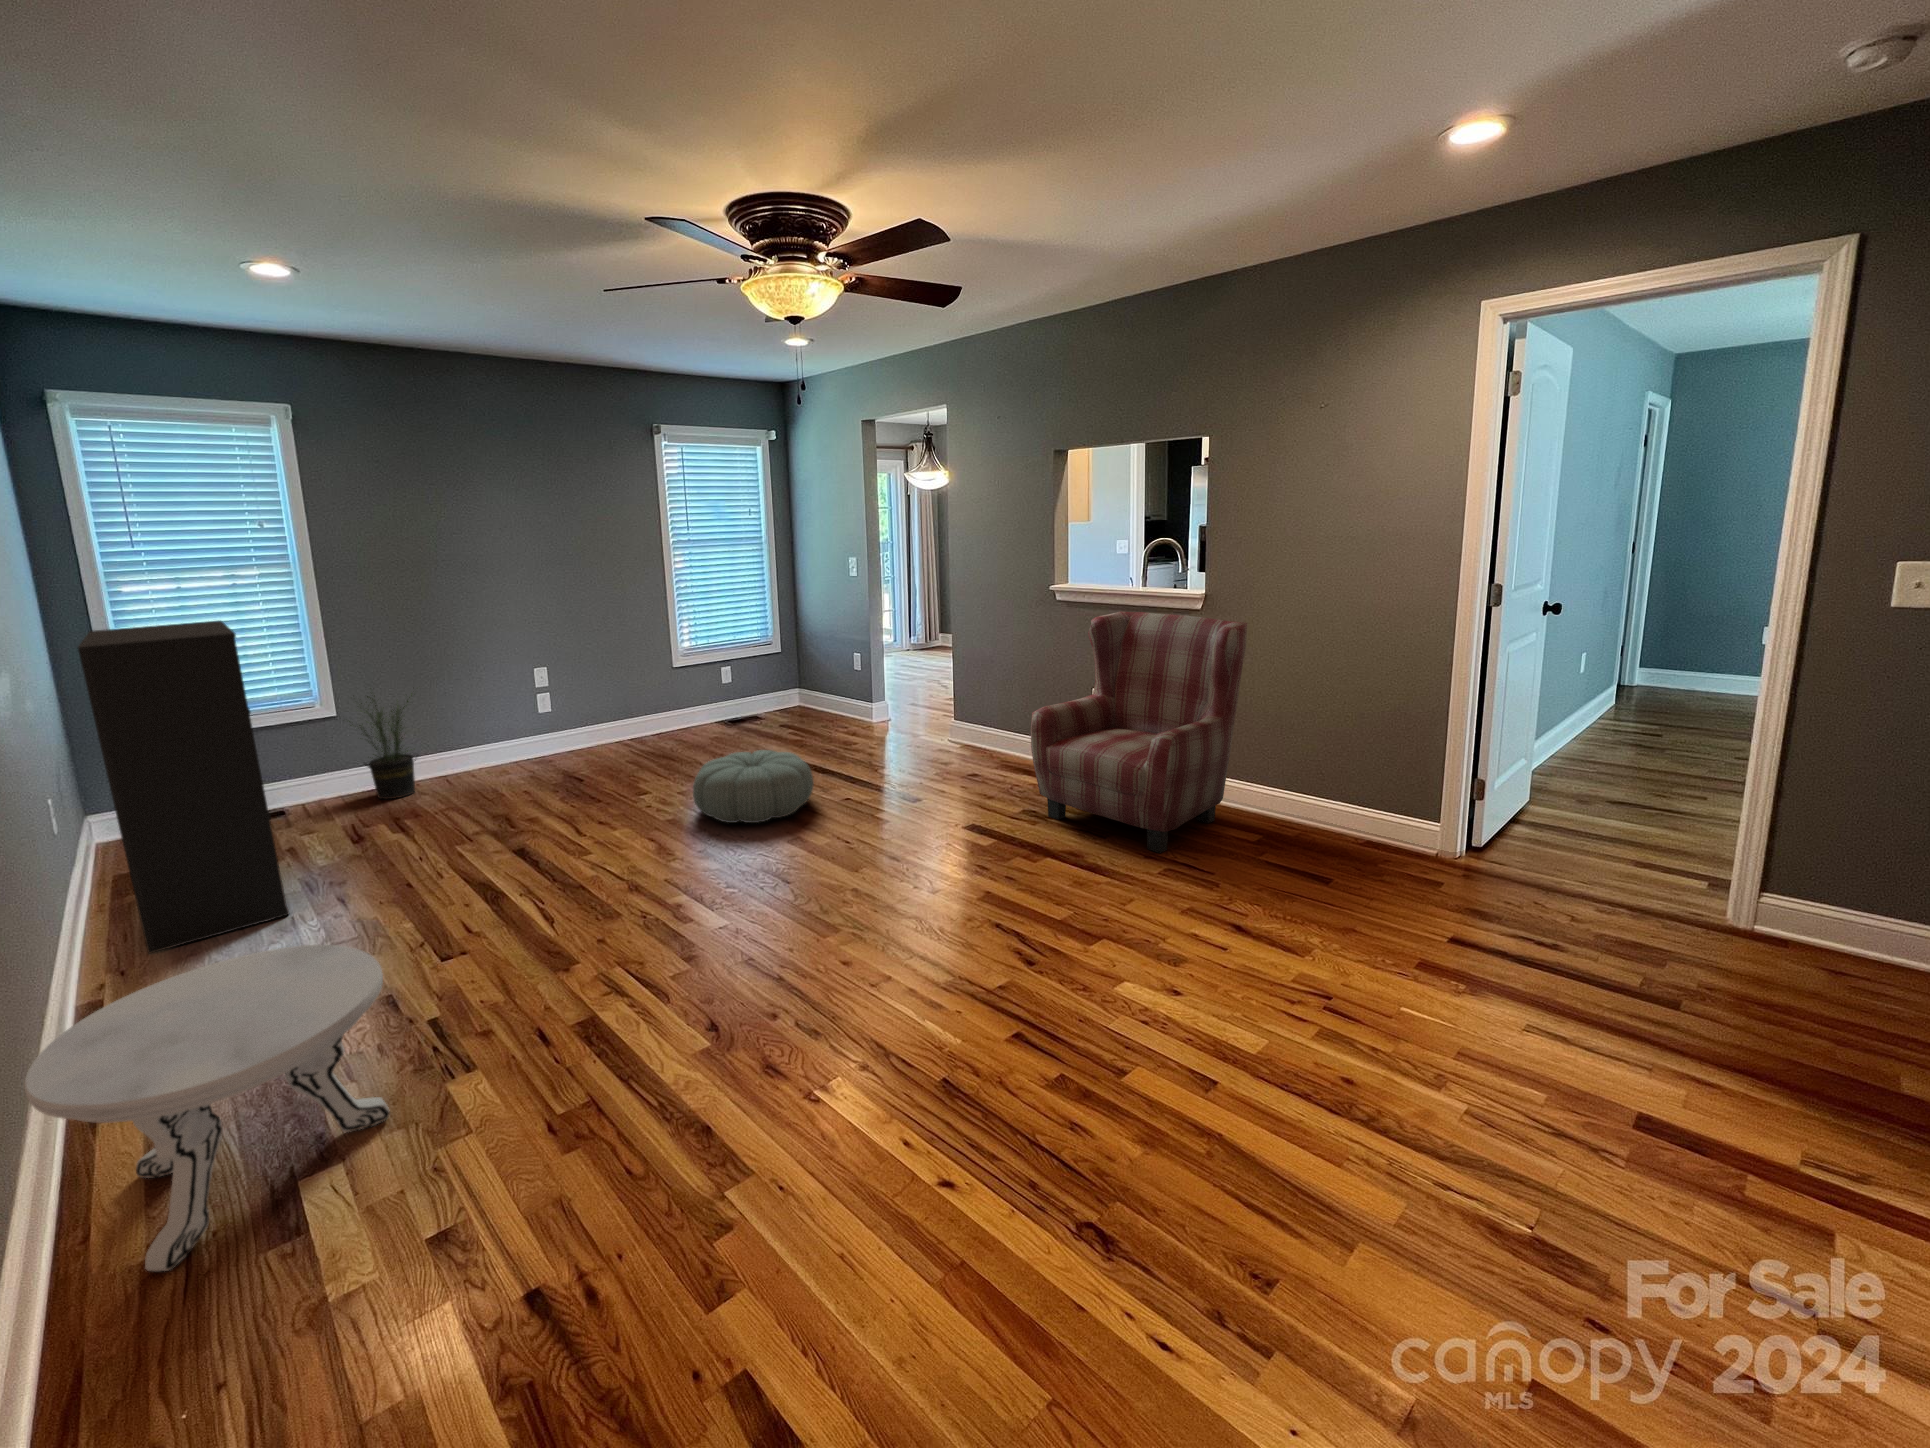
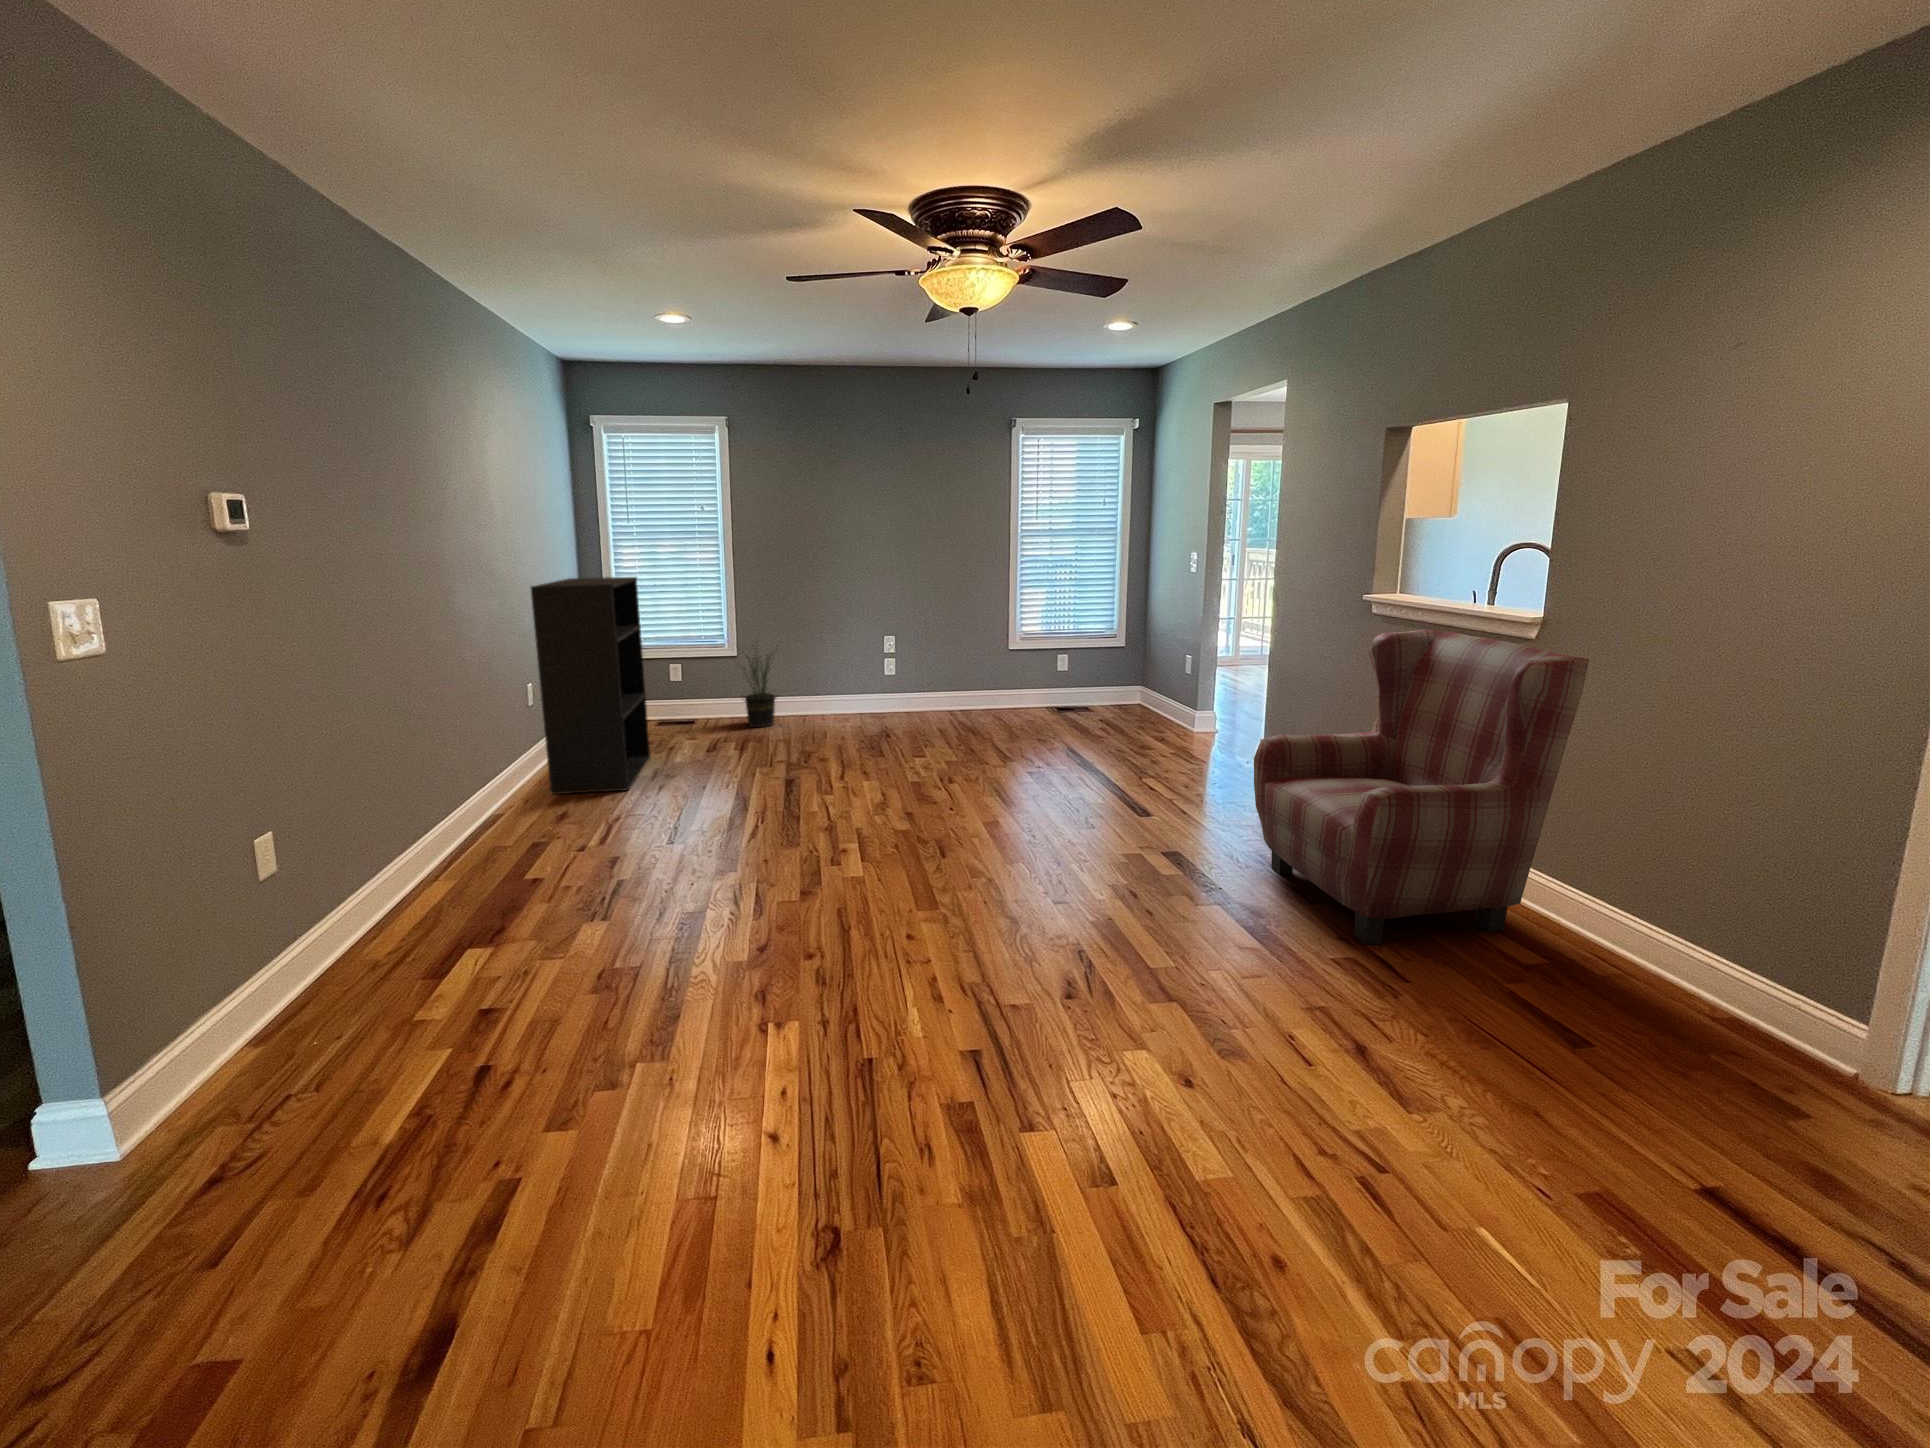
pouf: present [693,750,814,823] -> none [927,734,1043,803]
side table: present [25,945,390,1271] -> none [354,794,551,965]

